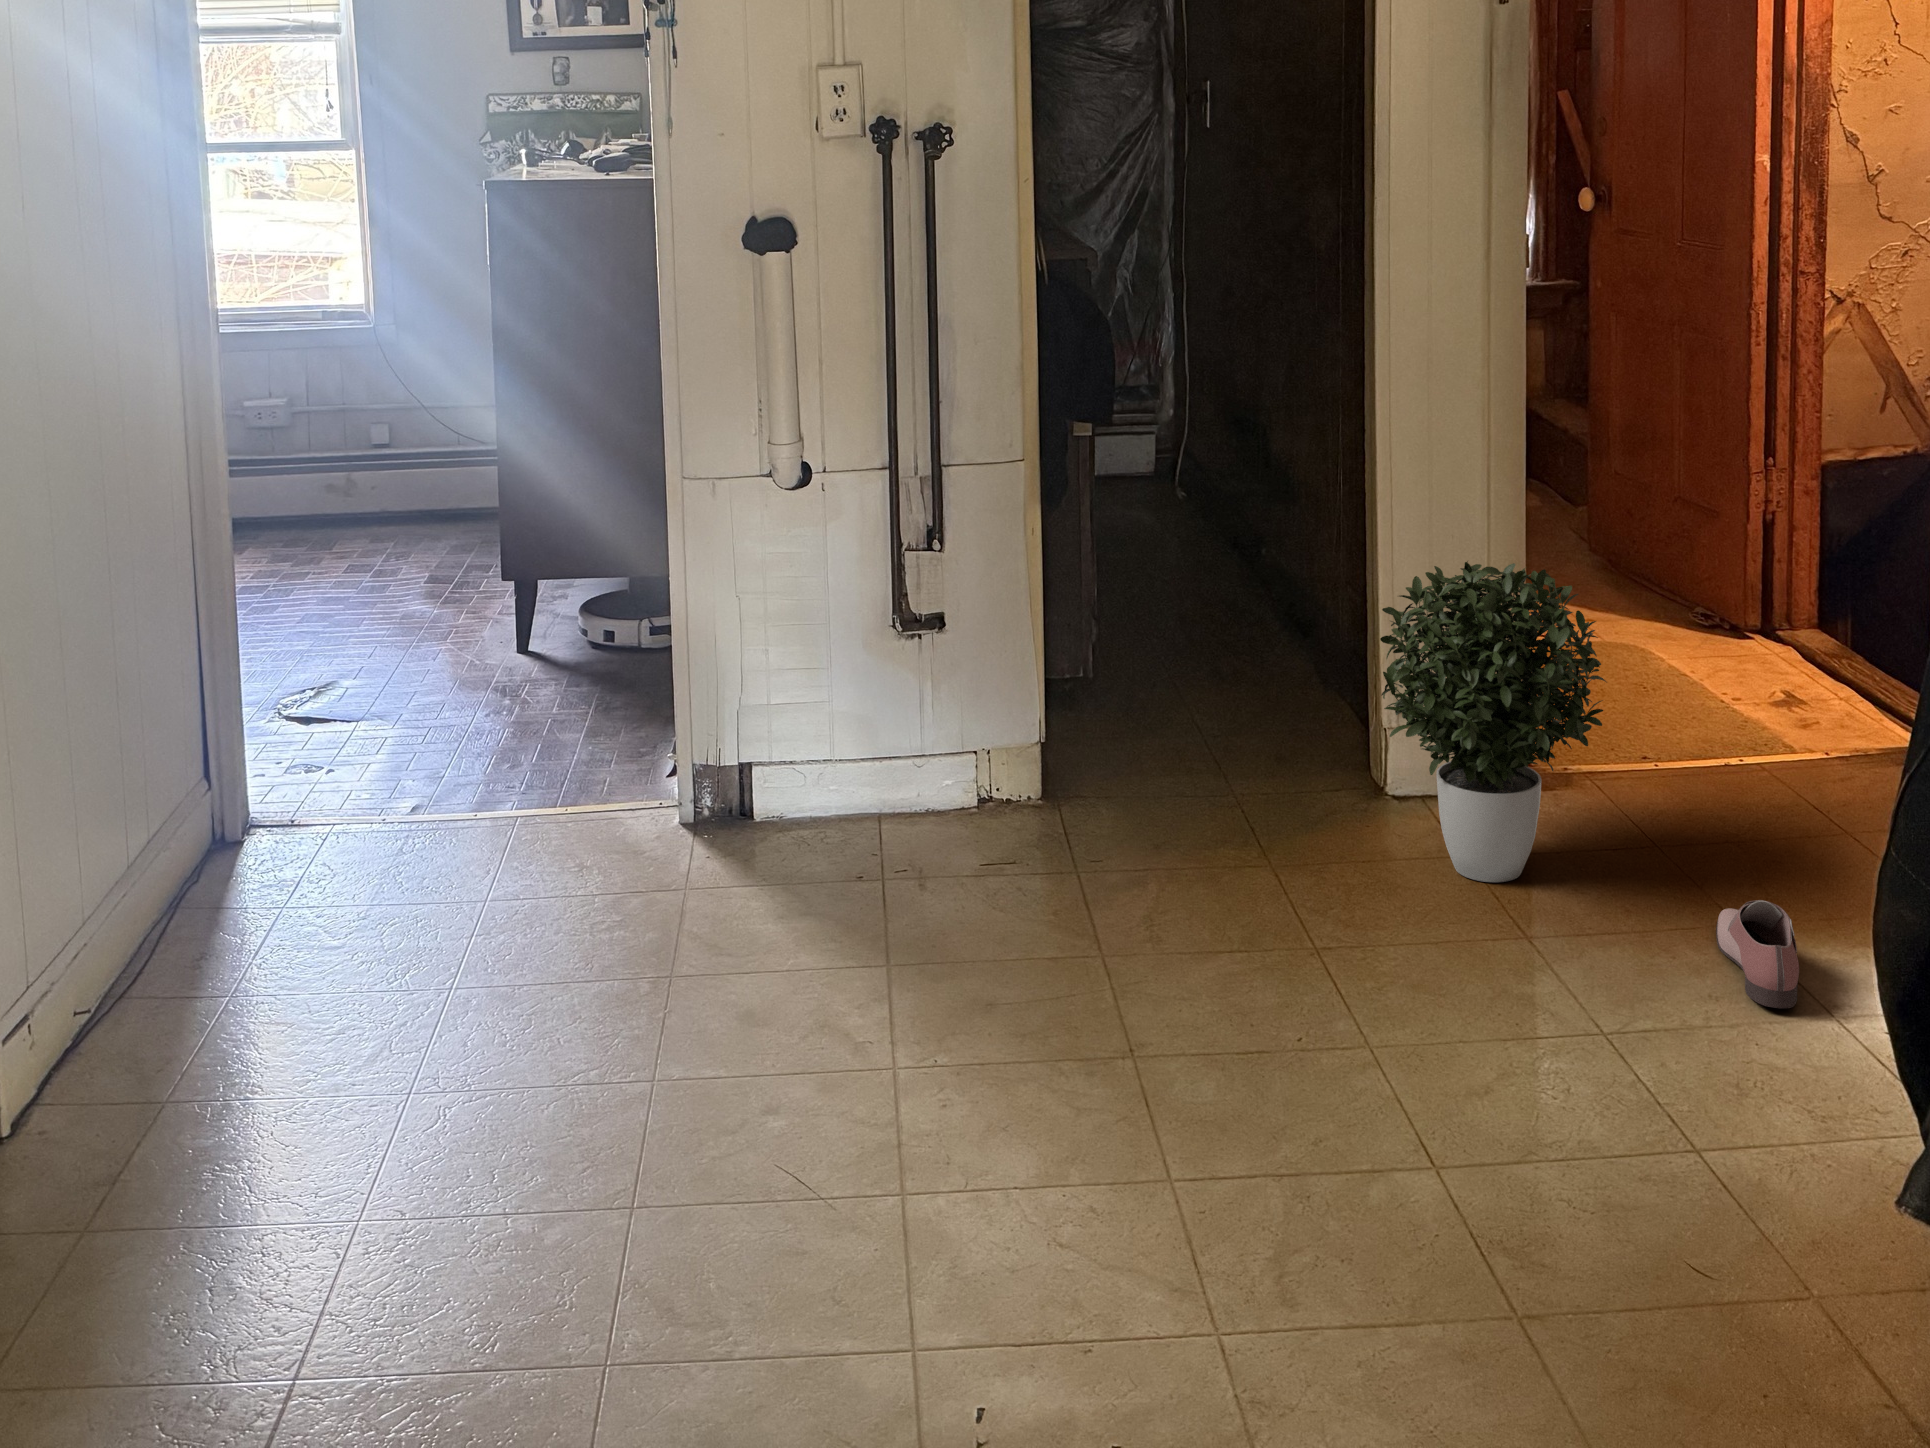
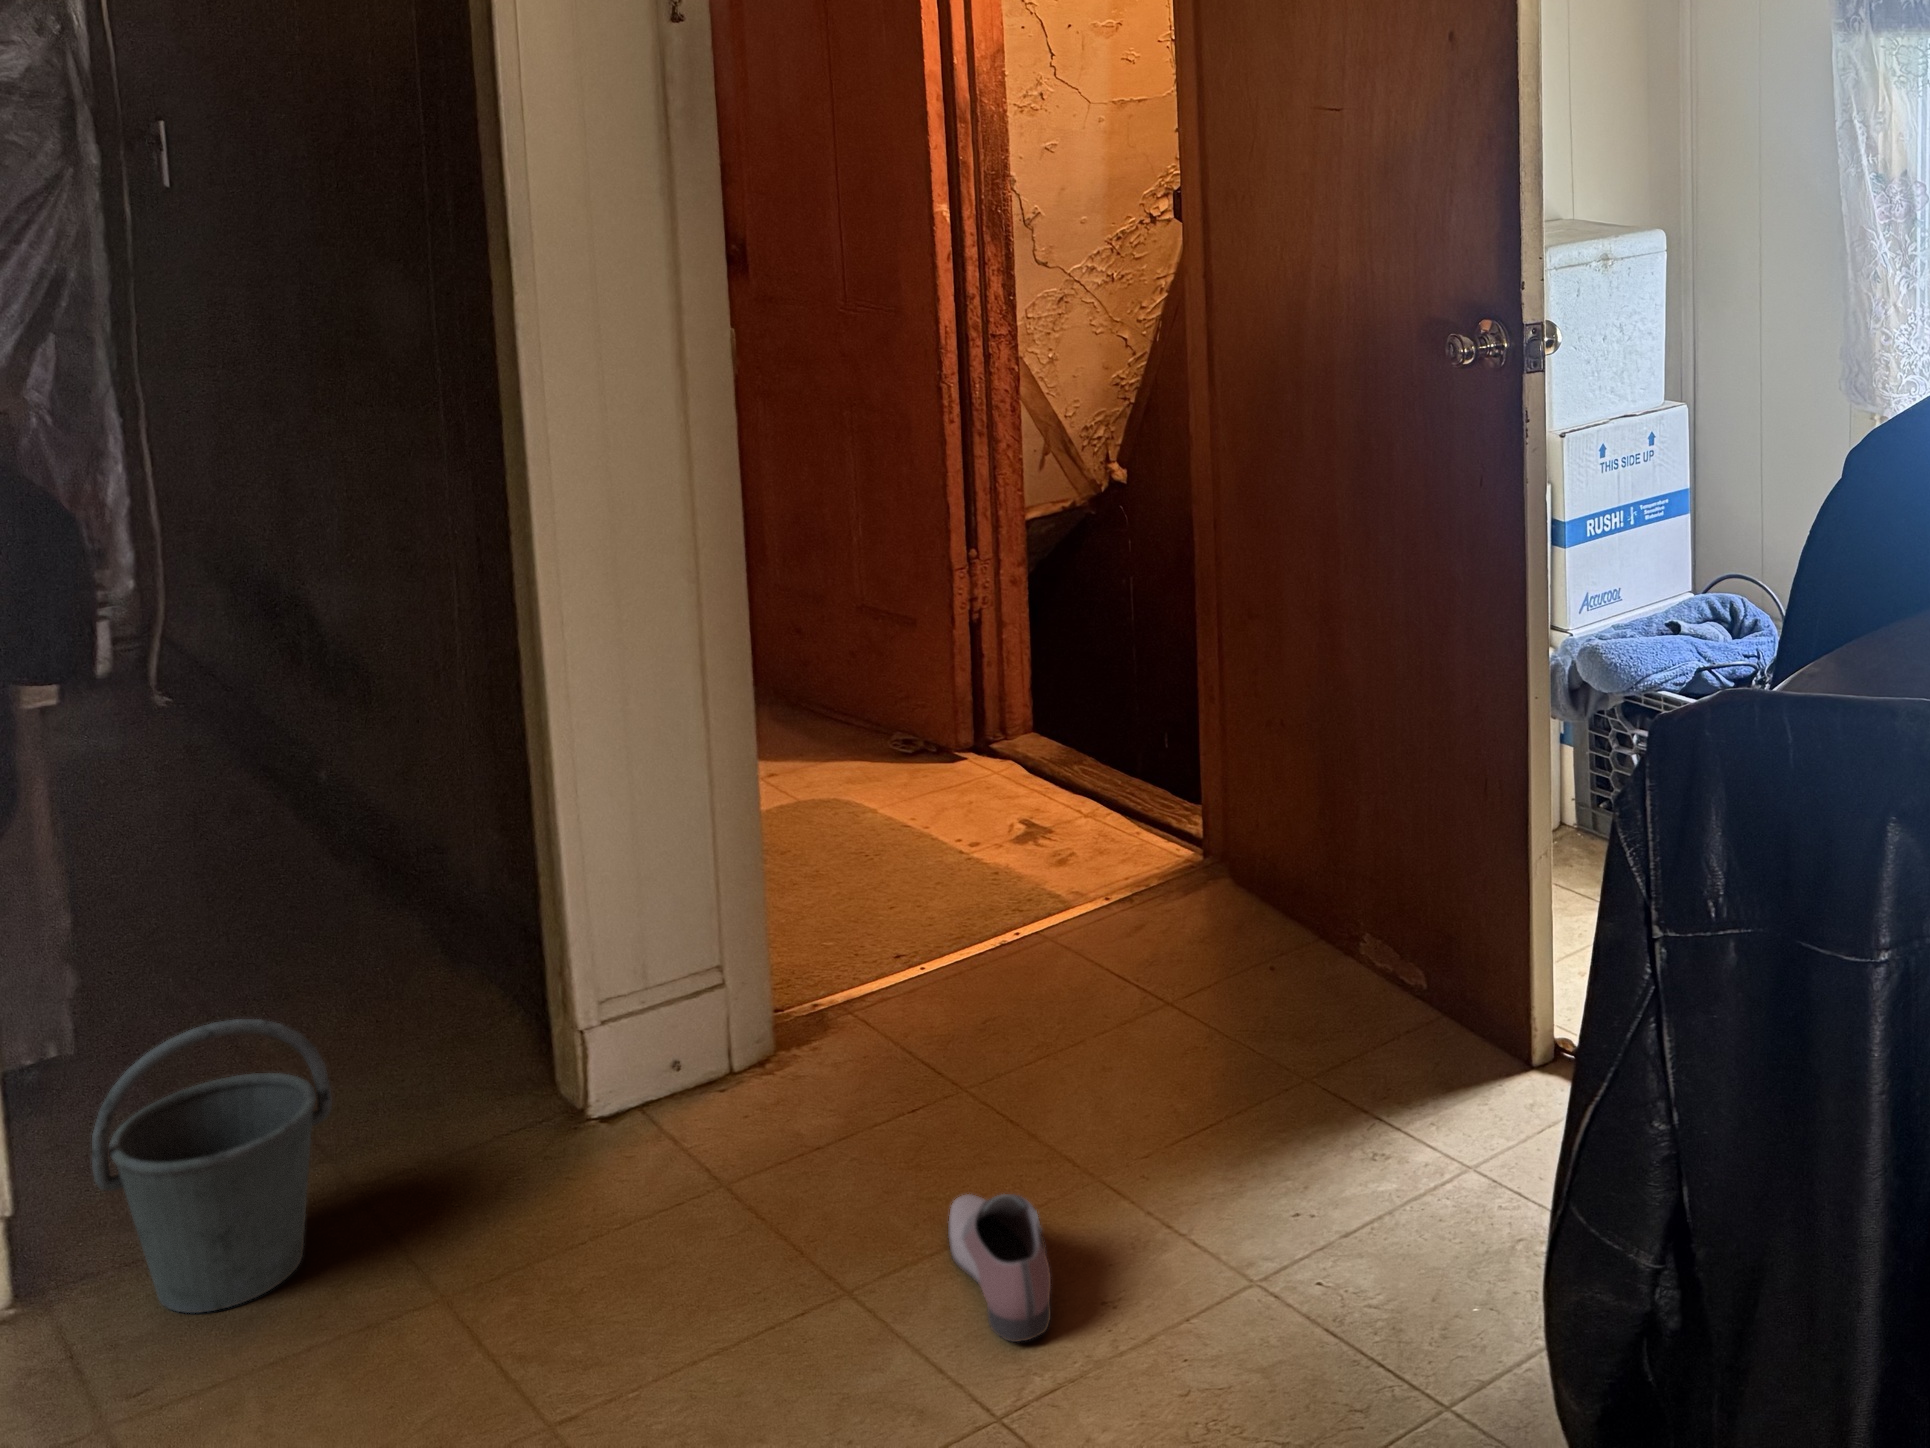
potted plant: present [1380,561,1606,882] -> none [459,804,789,1248]
bucket: none [1157,656,1290,845] -> present [92,1019,332,1313]

